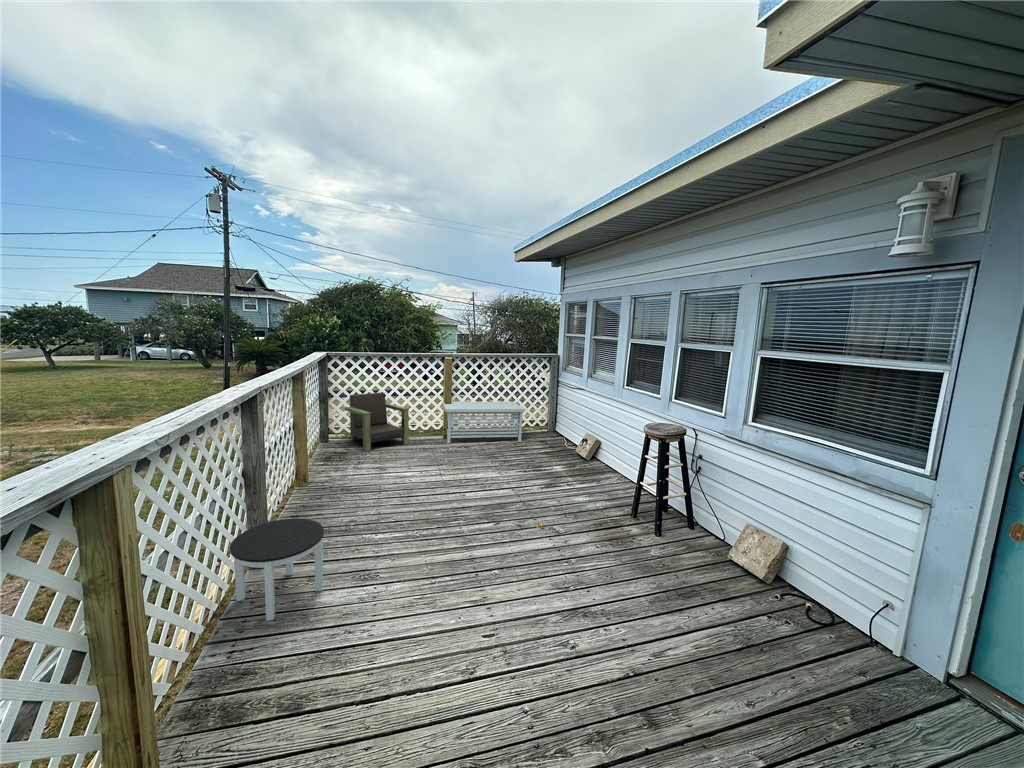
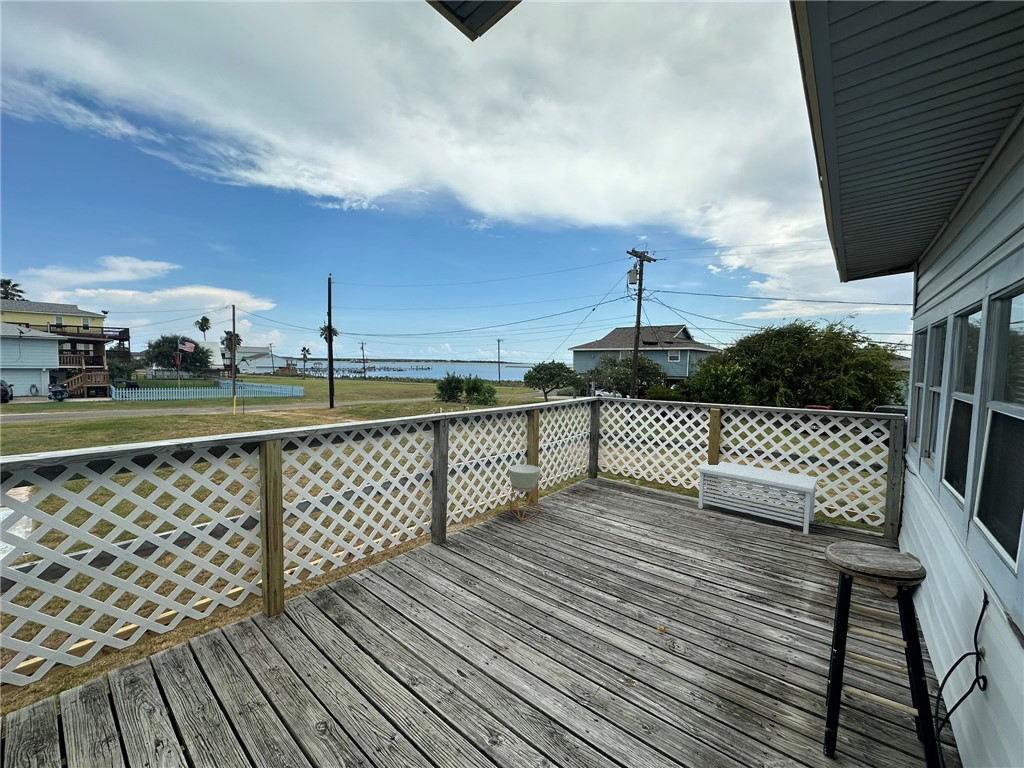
armchair: present [345,392,409,451] -> none [607,438,658,497]
planter: none [290,437,335,504] -> present [508,465,540,521]
round table: present [230,518,324,621] -> none [393,511,451,575]

